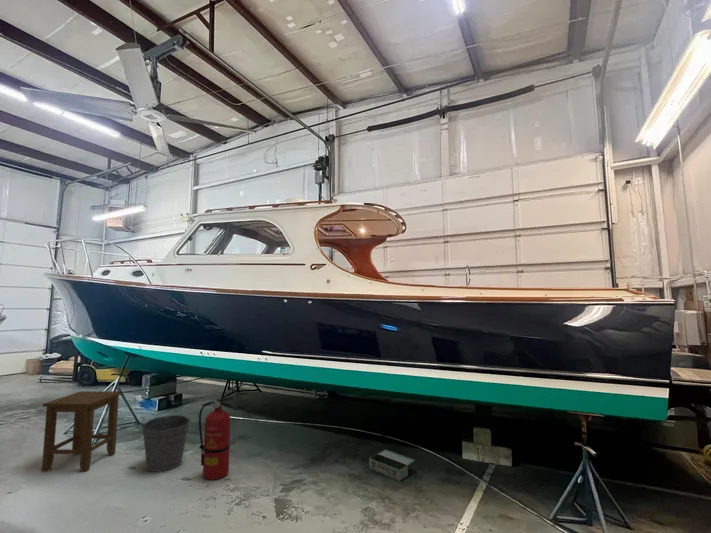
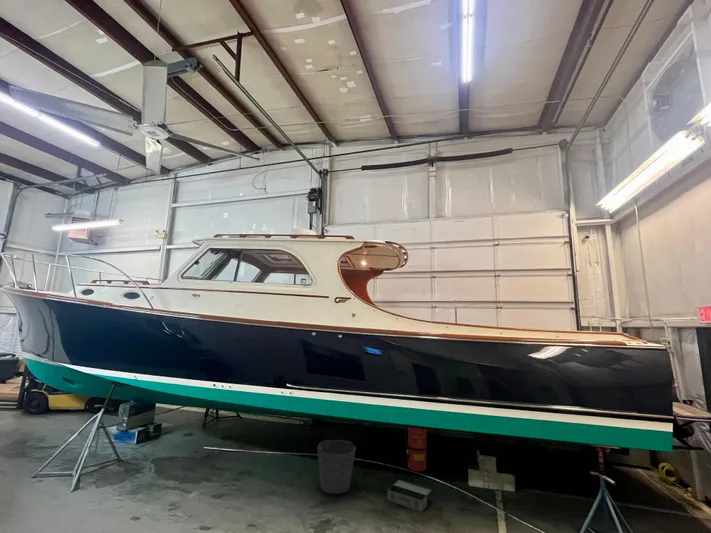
stool: present [42,391,122,472] -> none [25,424,121,521]
fire extinguisher: present [199,397,236,480] -> present [404,427,427,471]
bucket: present [142,415,190,472] -> present [317,440,356,494]

